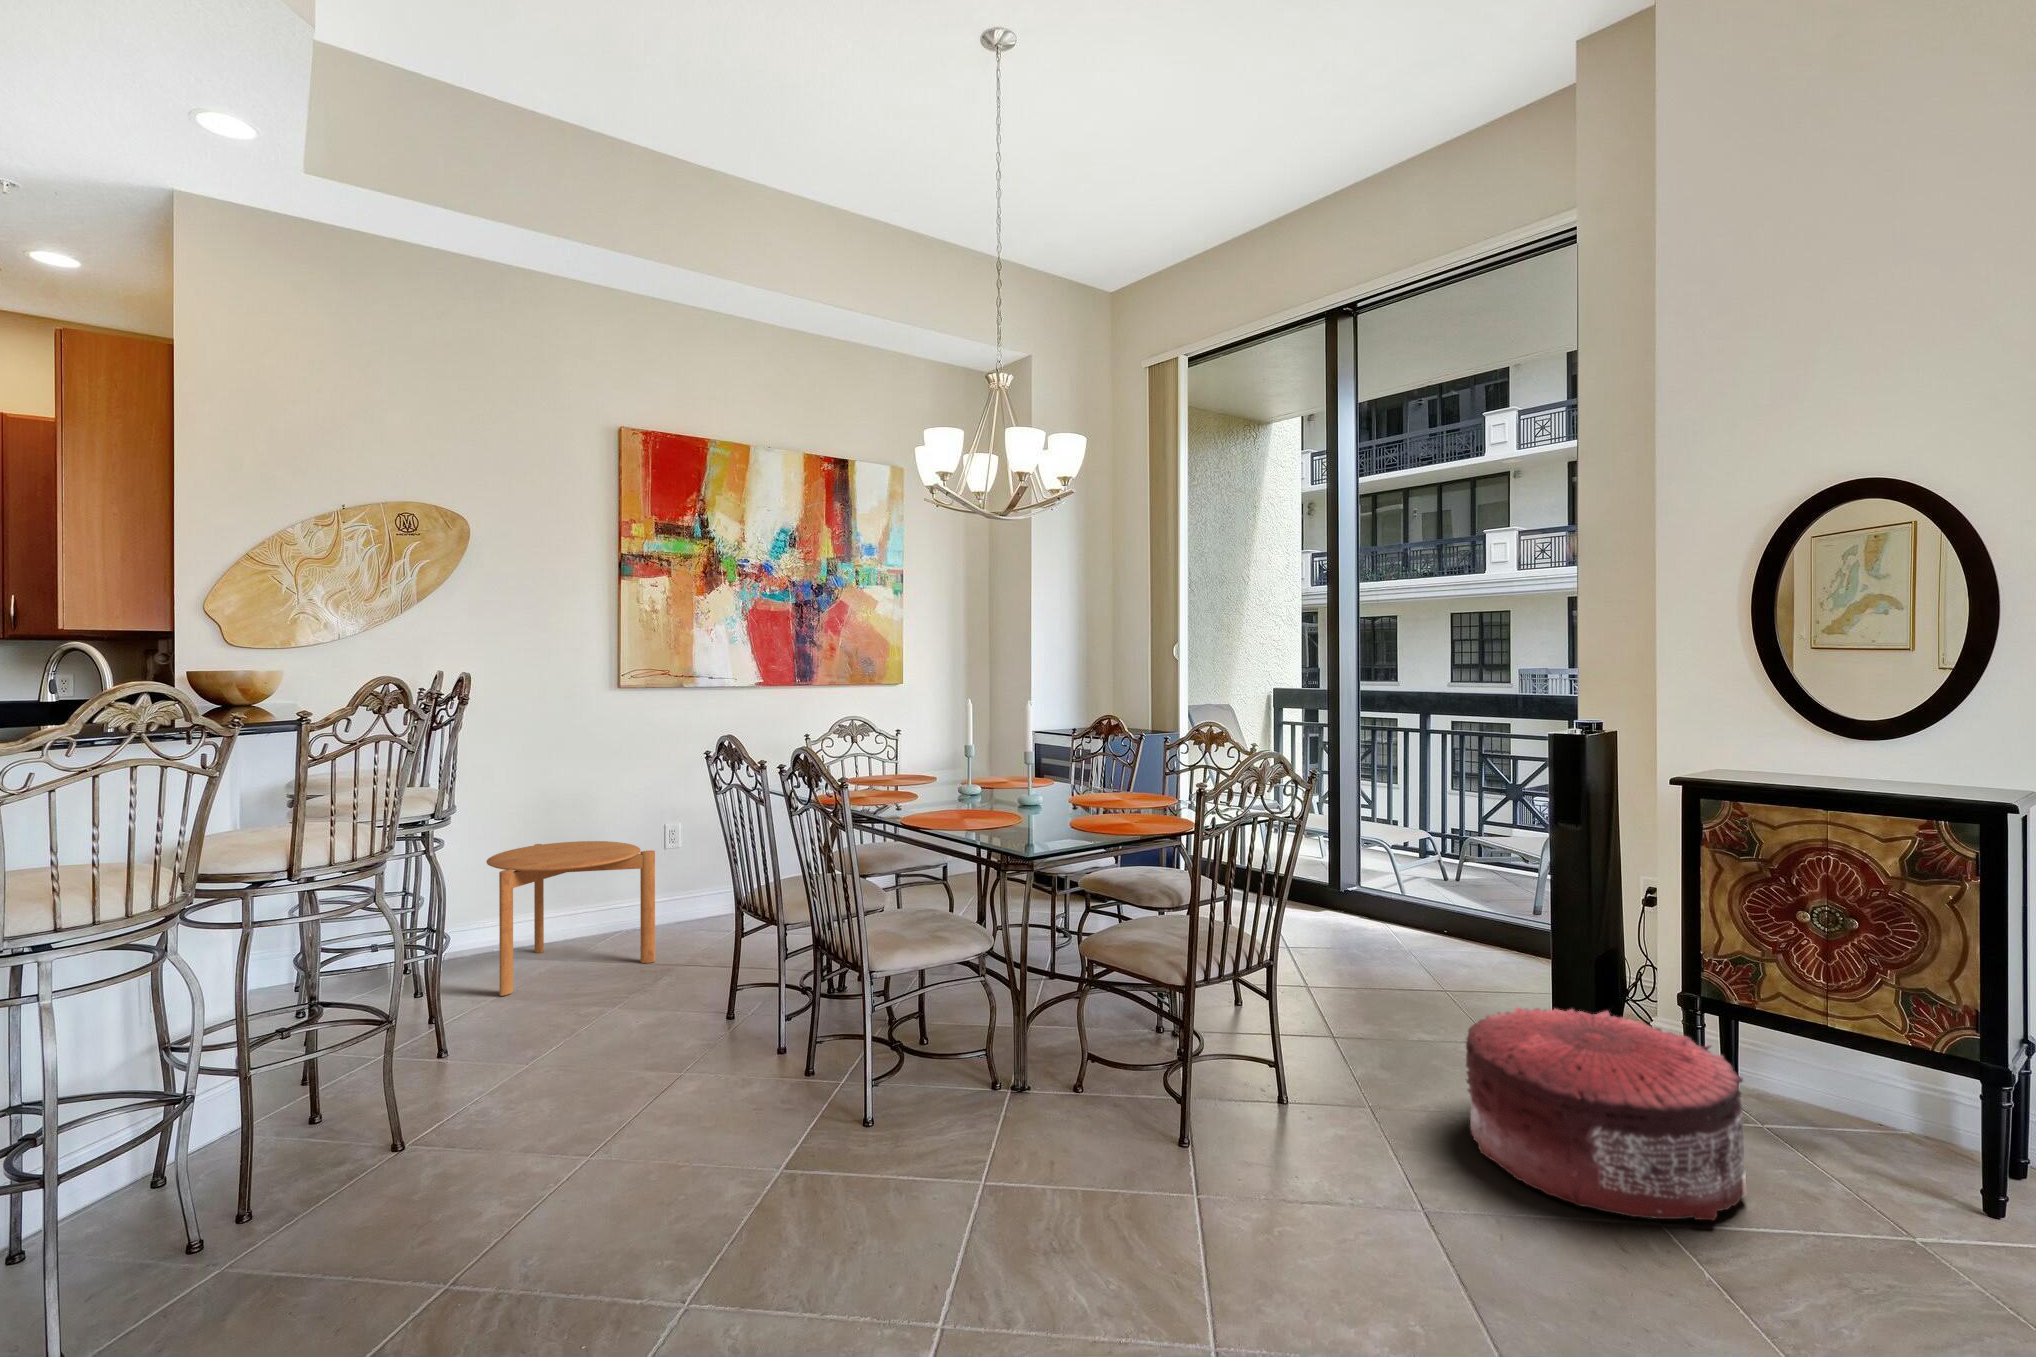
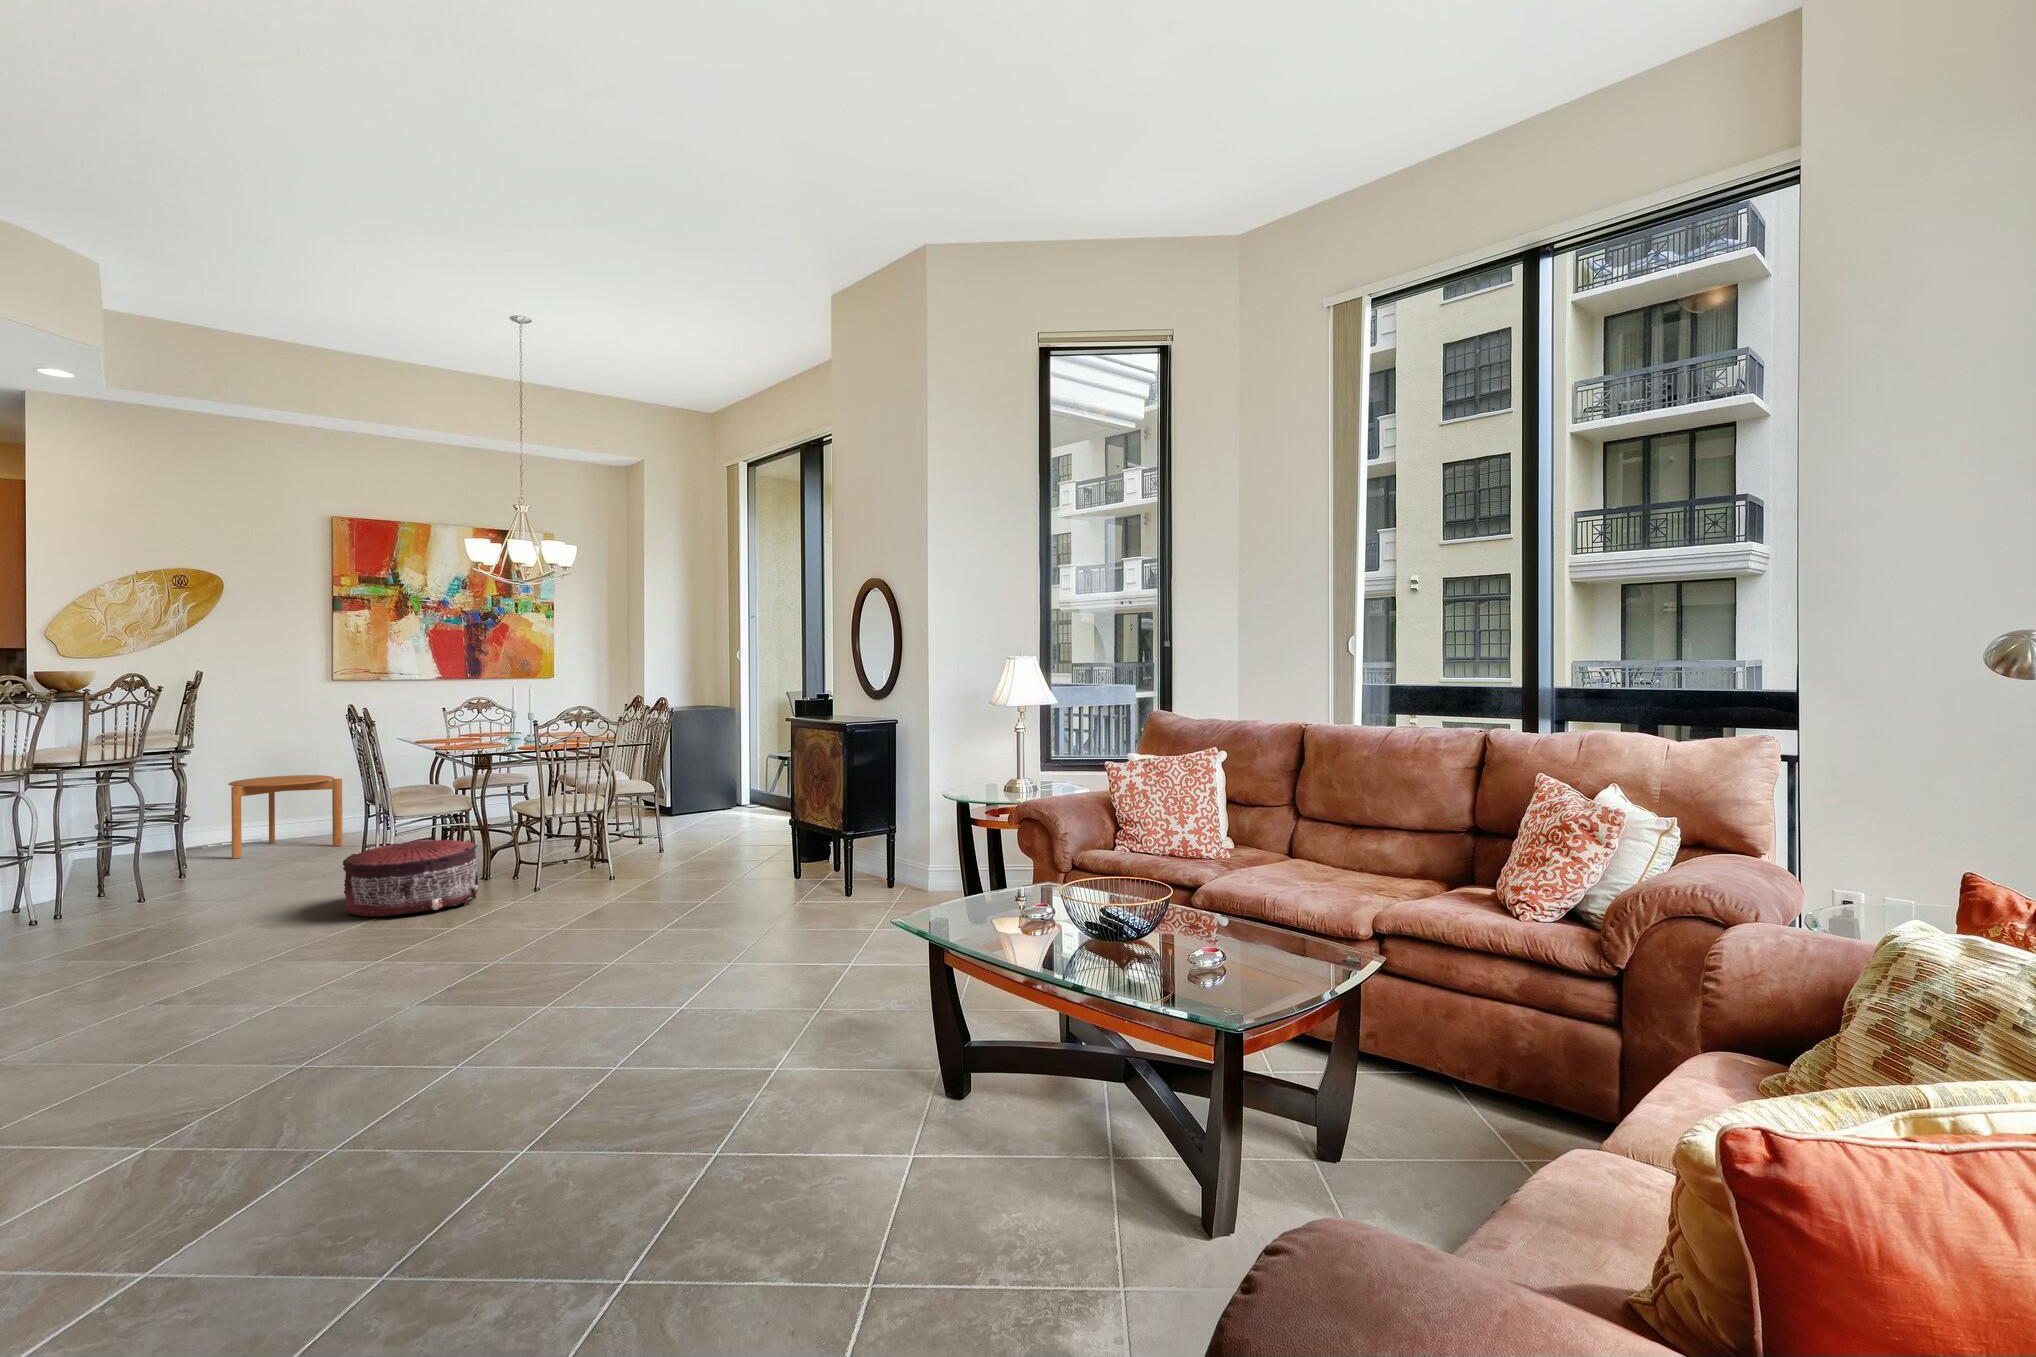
pouf: present [1466,1007,1747,1220] -> present [343,840,479,916]

